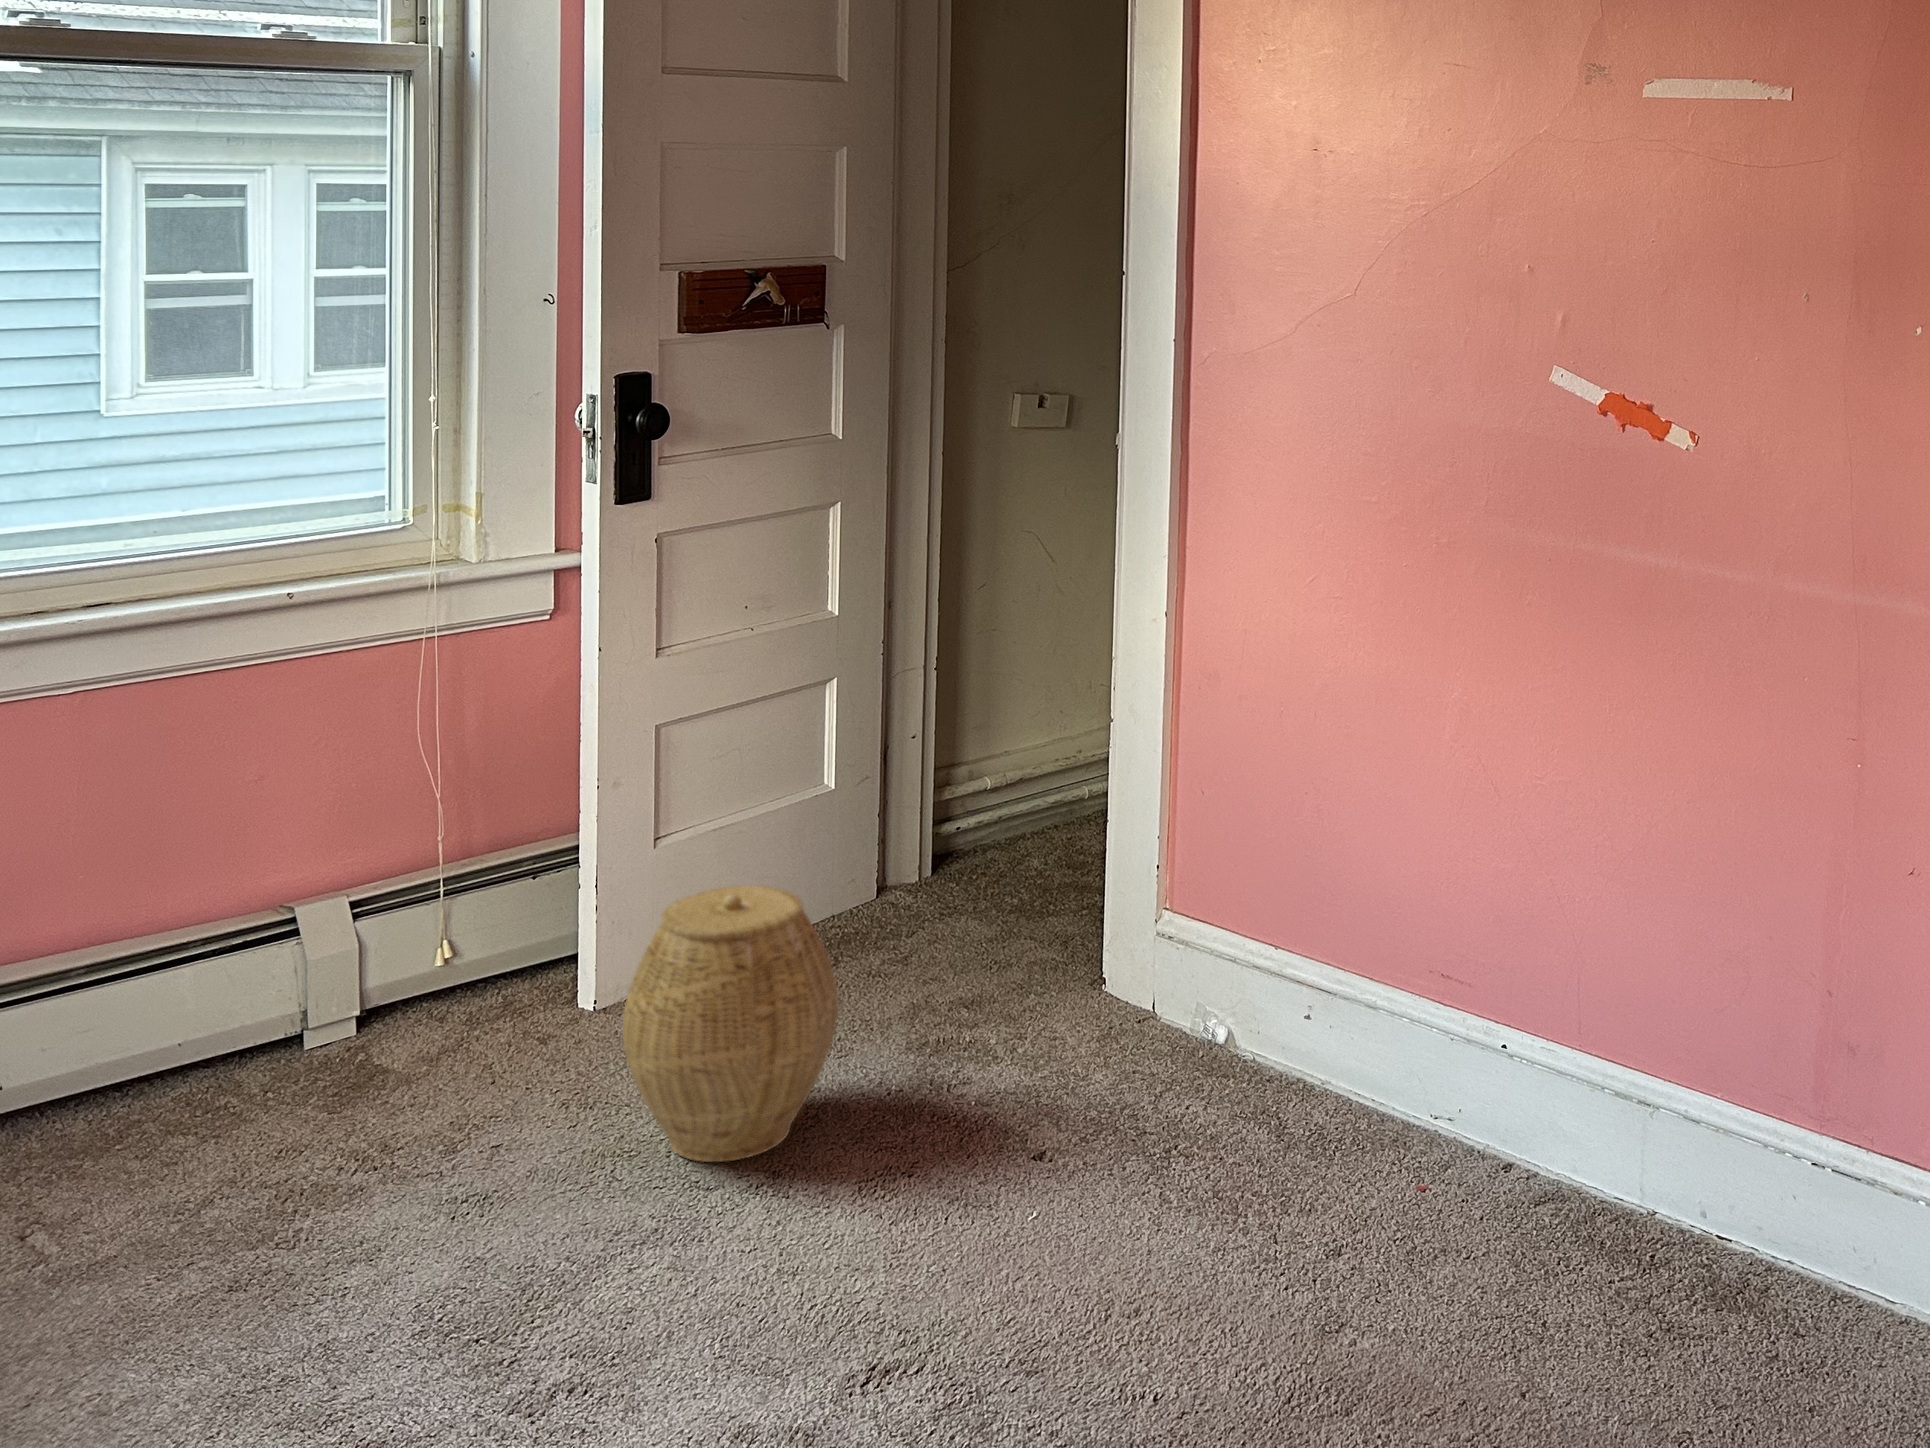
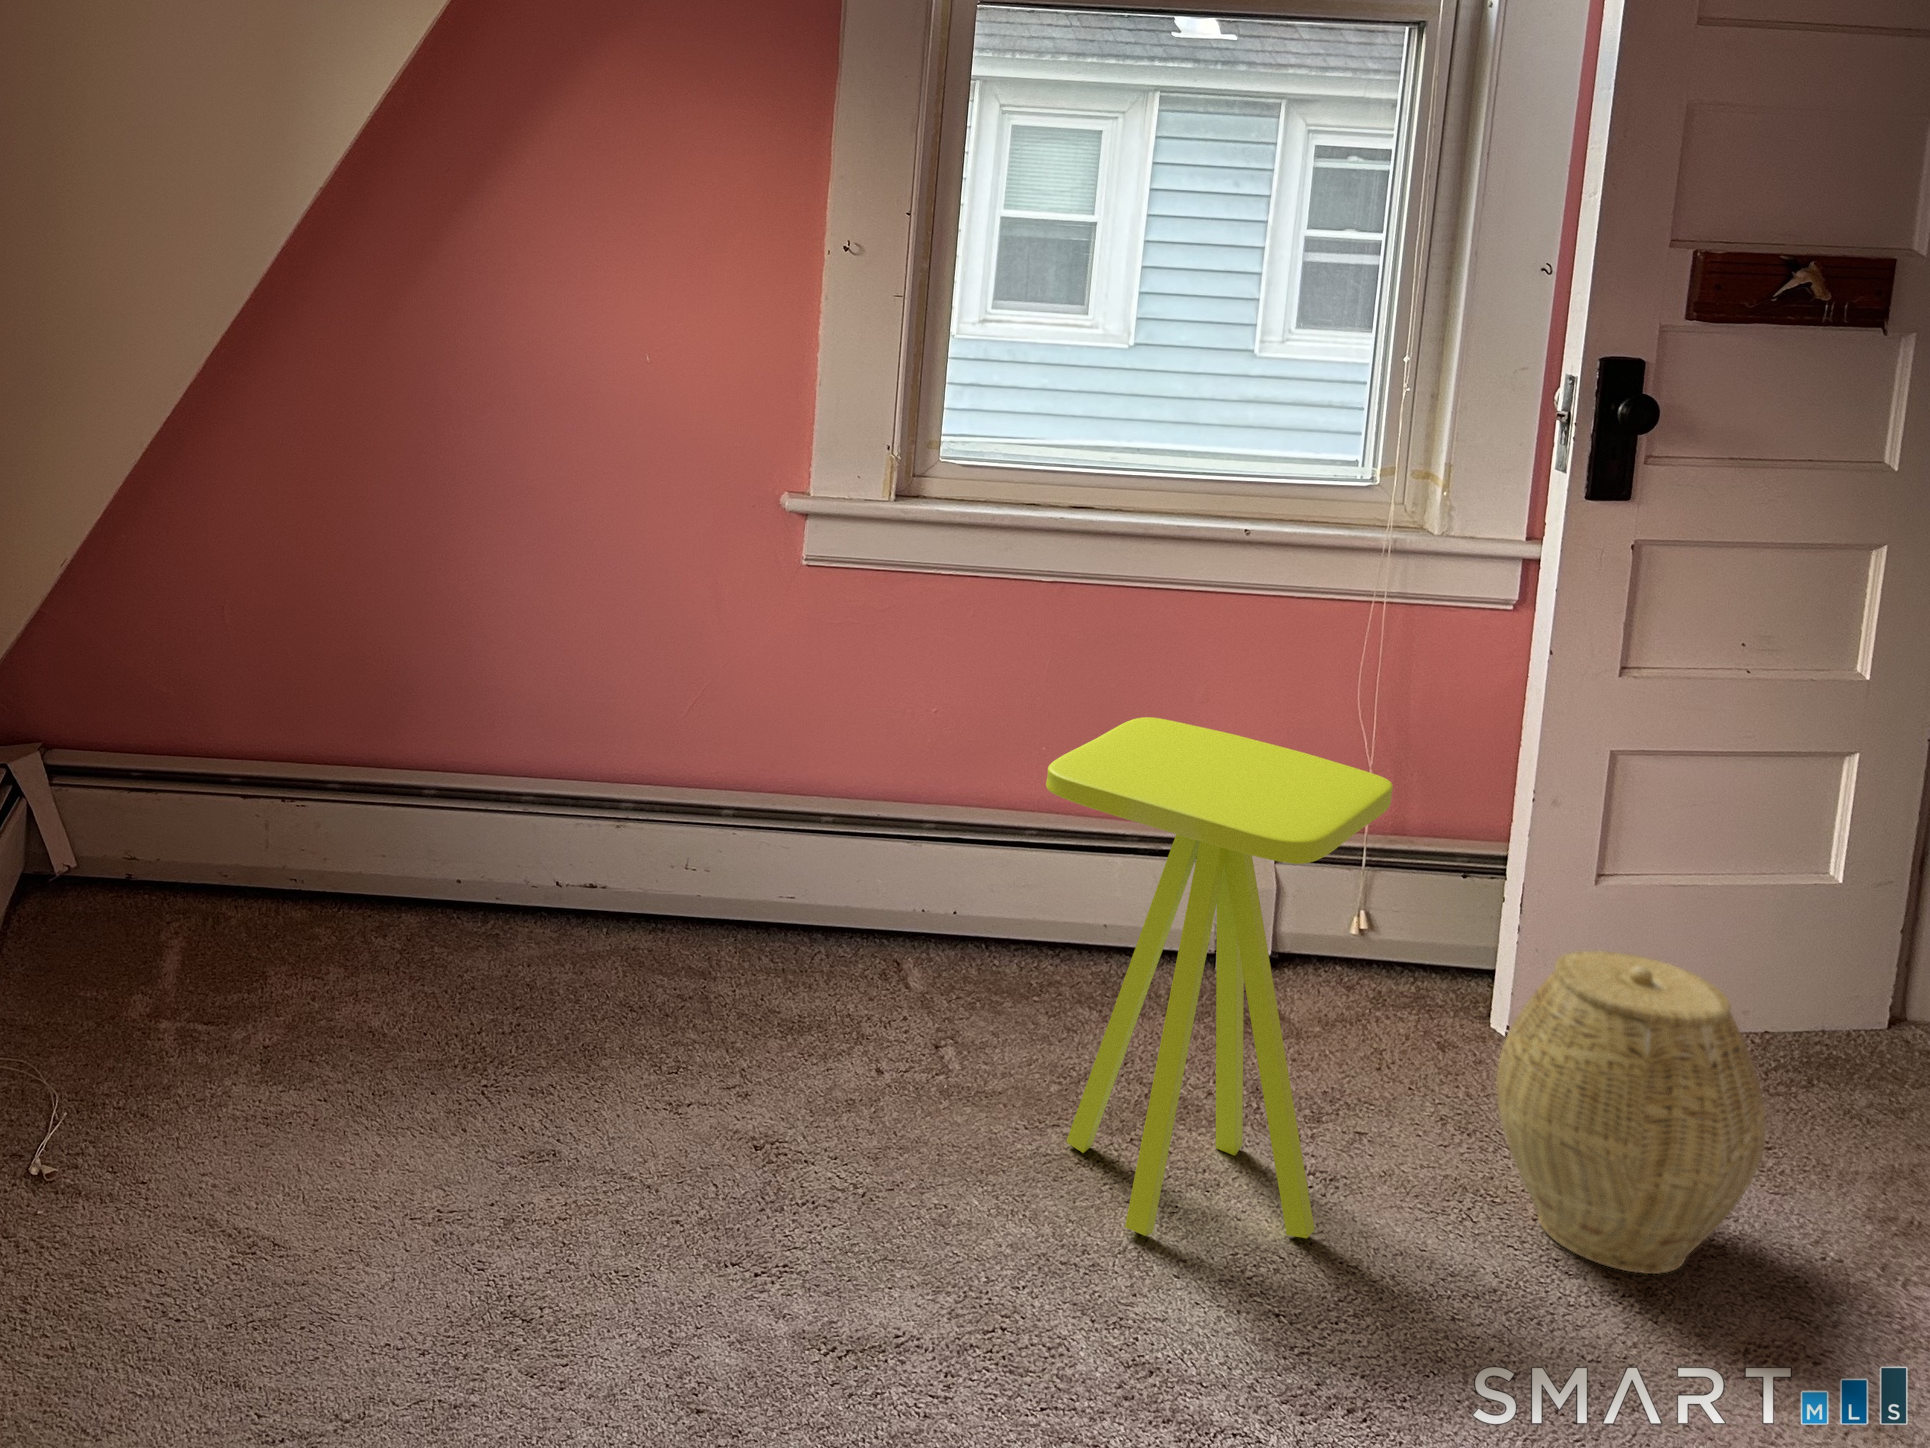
side table: none [148,798,509,1340] -> present [1046,717,1393,1238]

